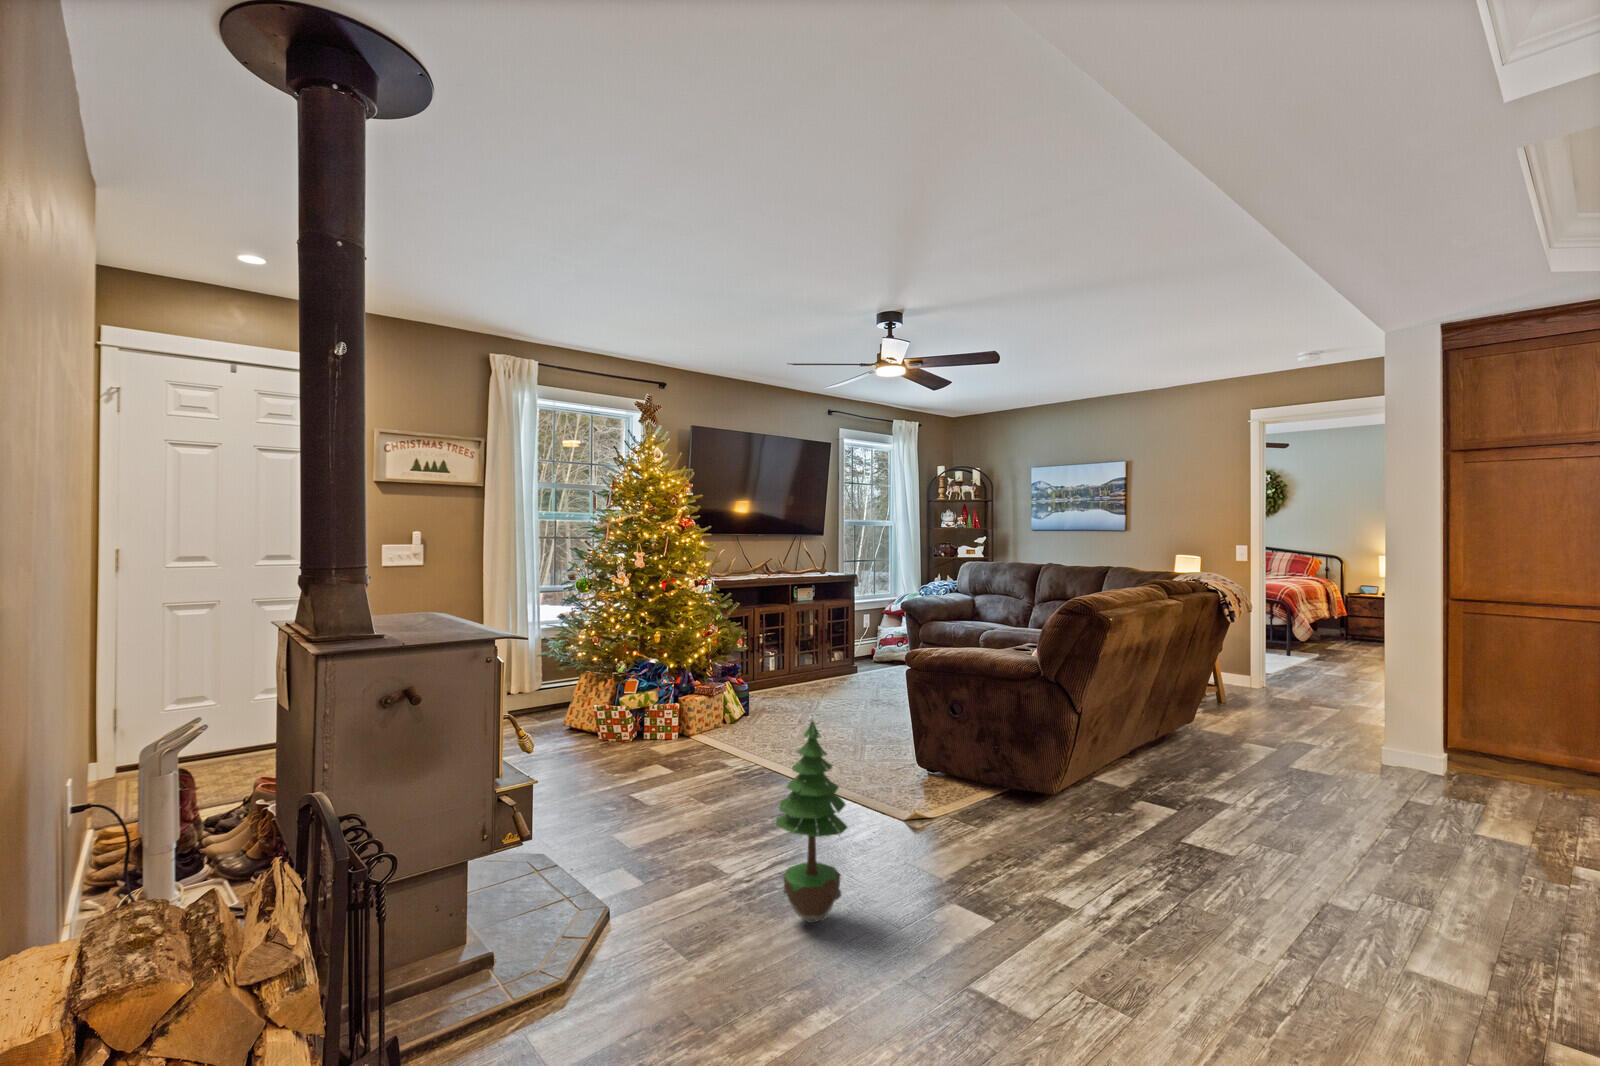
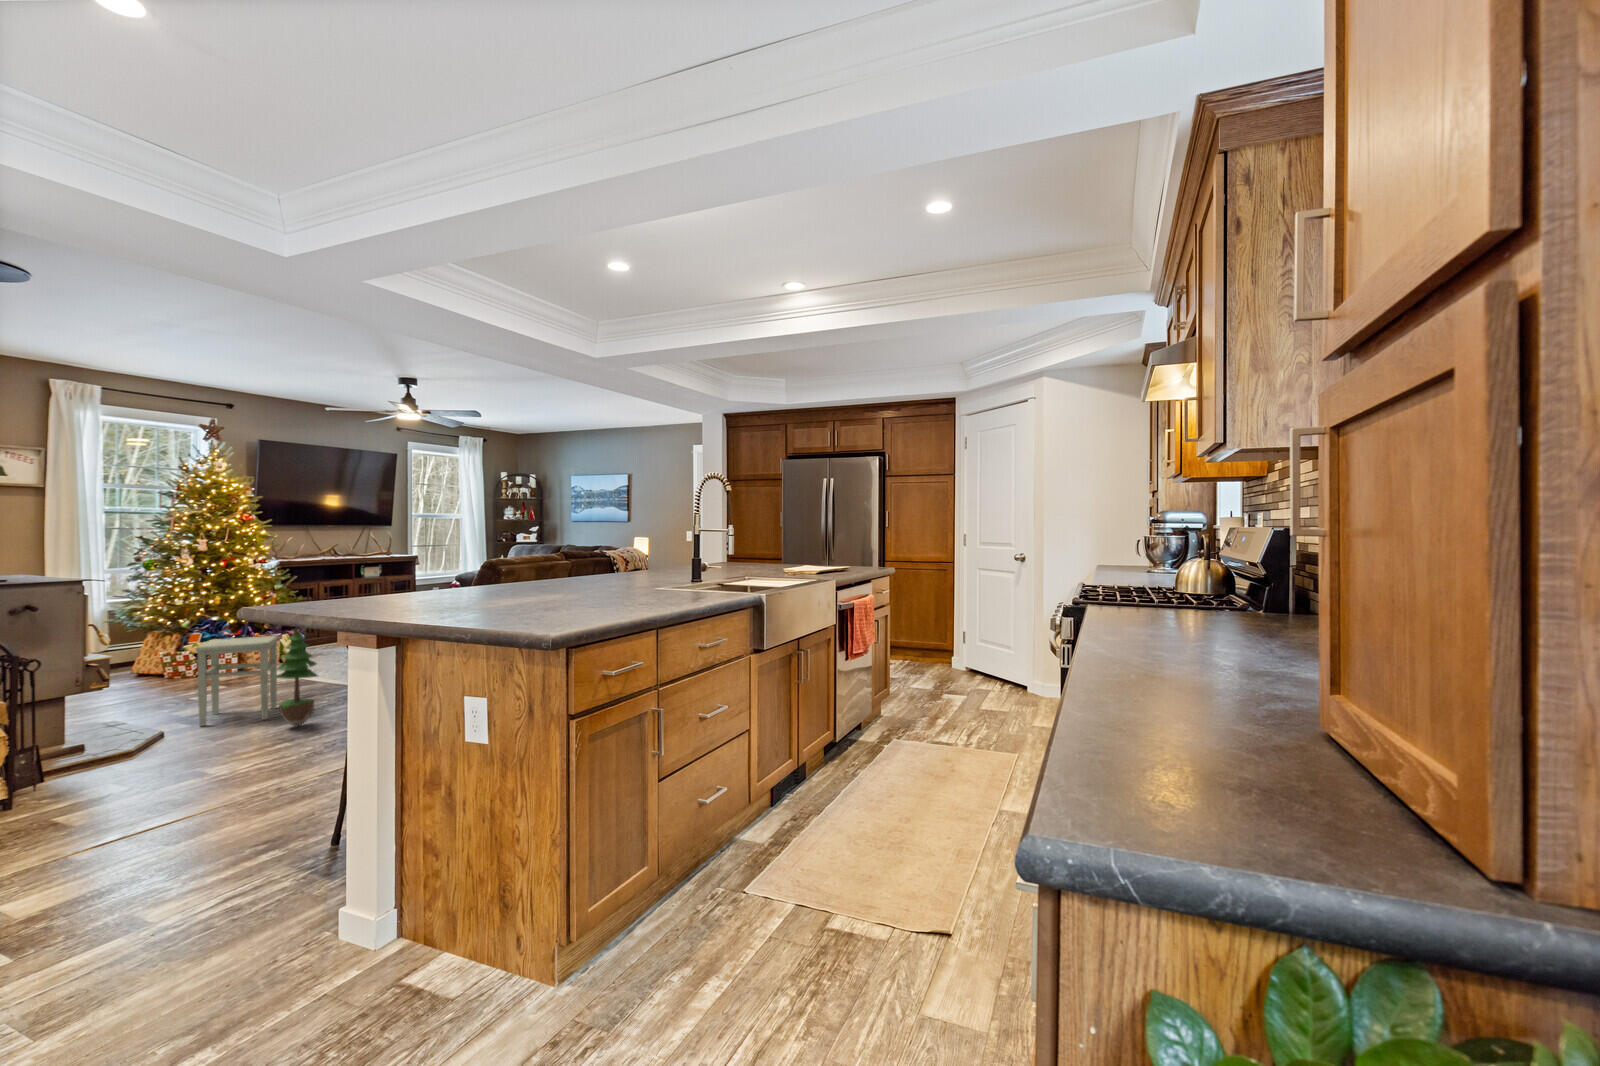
stool: none [652,720,758,883] -> present [196,636,278,726]

